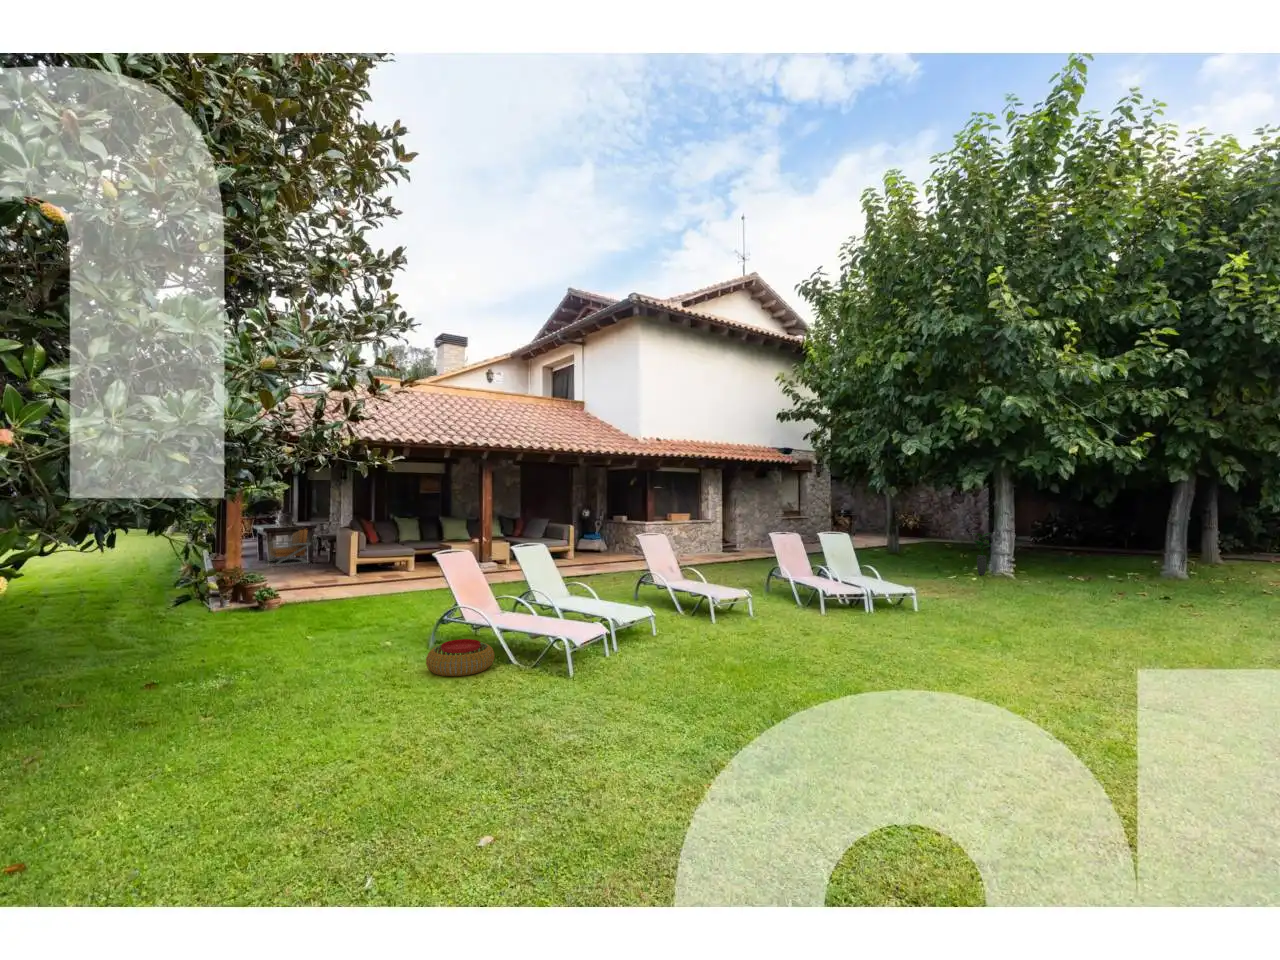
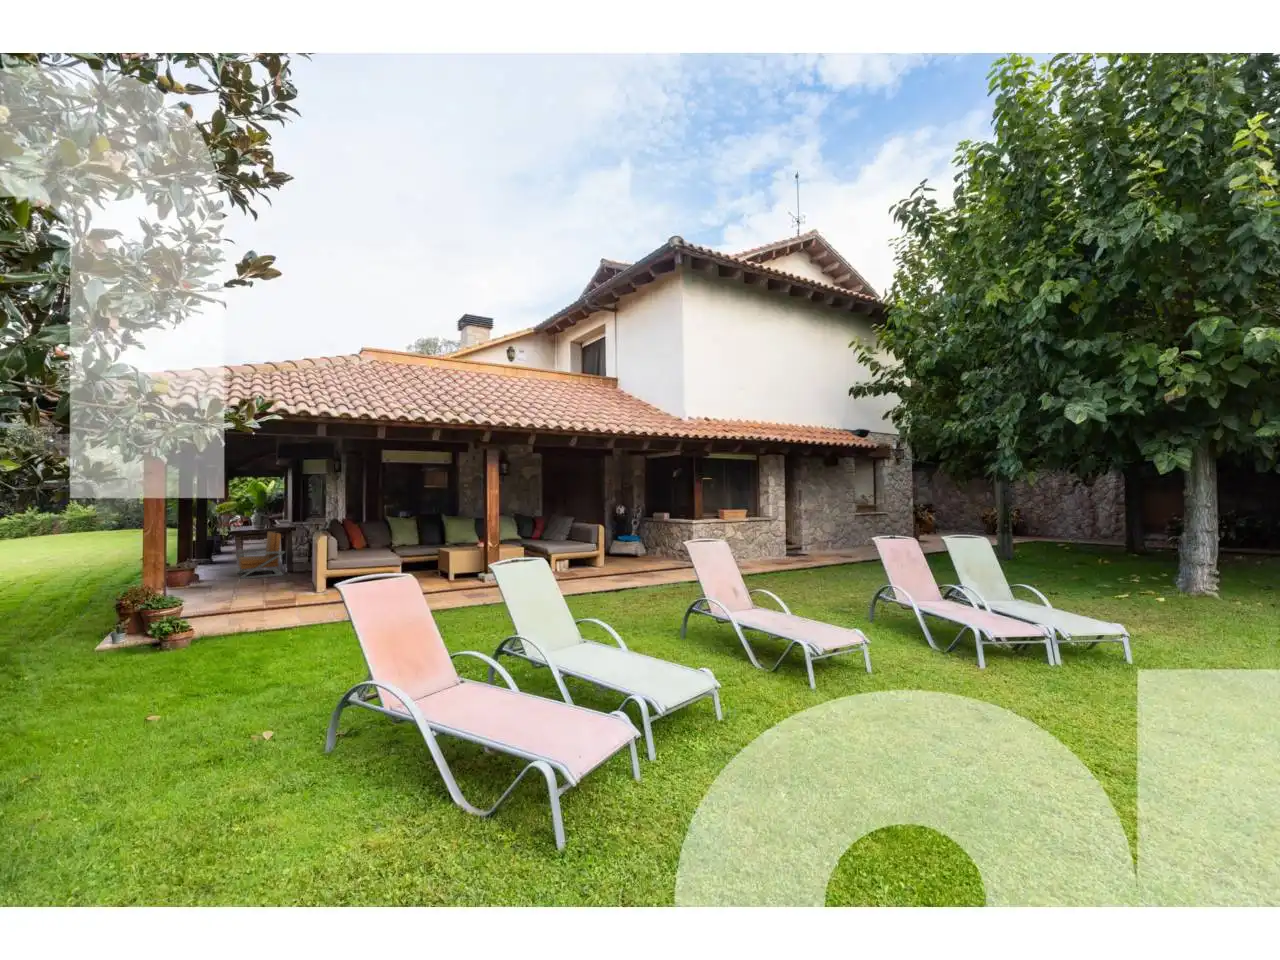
potted plant: present [973,533,991,575] -> none [1151,534,1185,593]
pouf: present [426,639,495,676] -> none [262,766,409,866]

